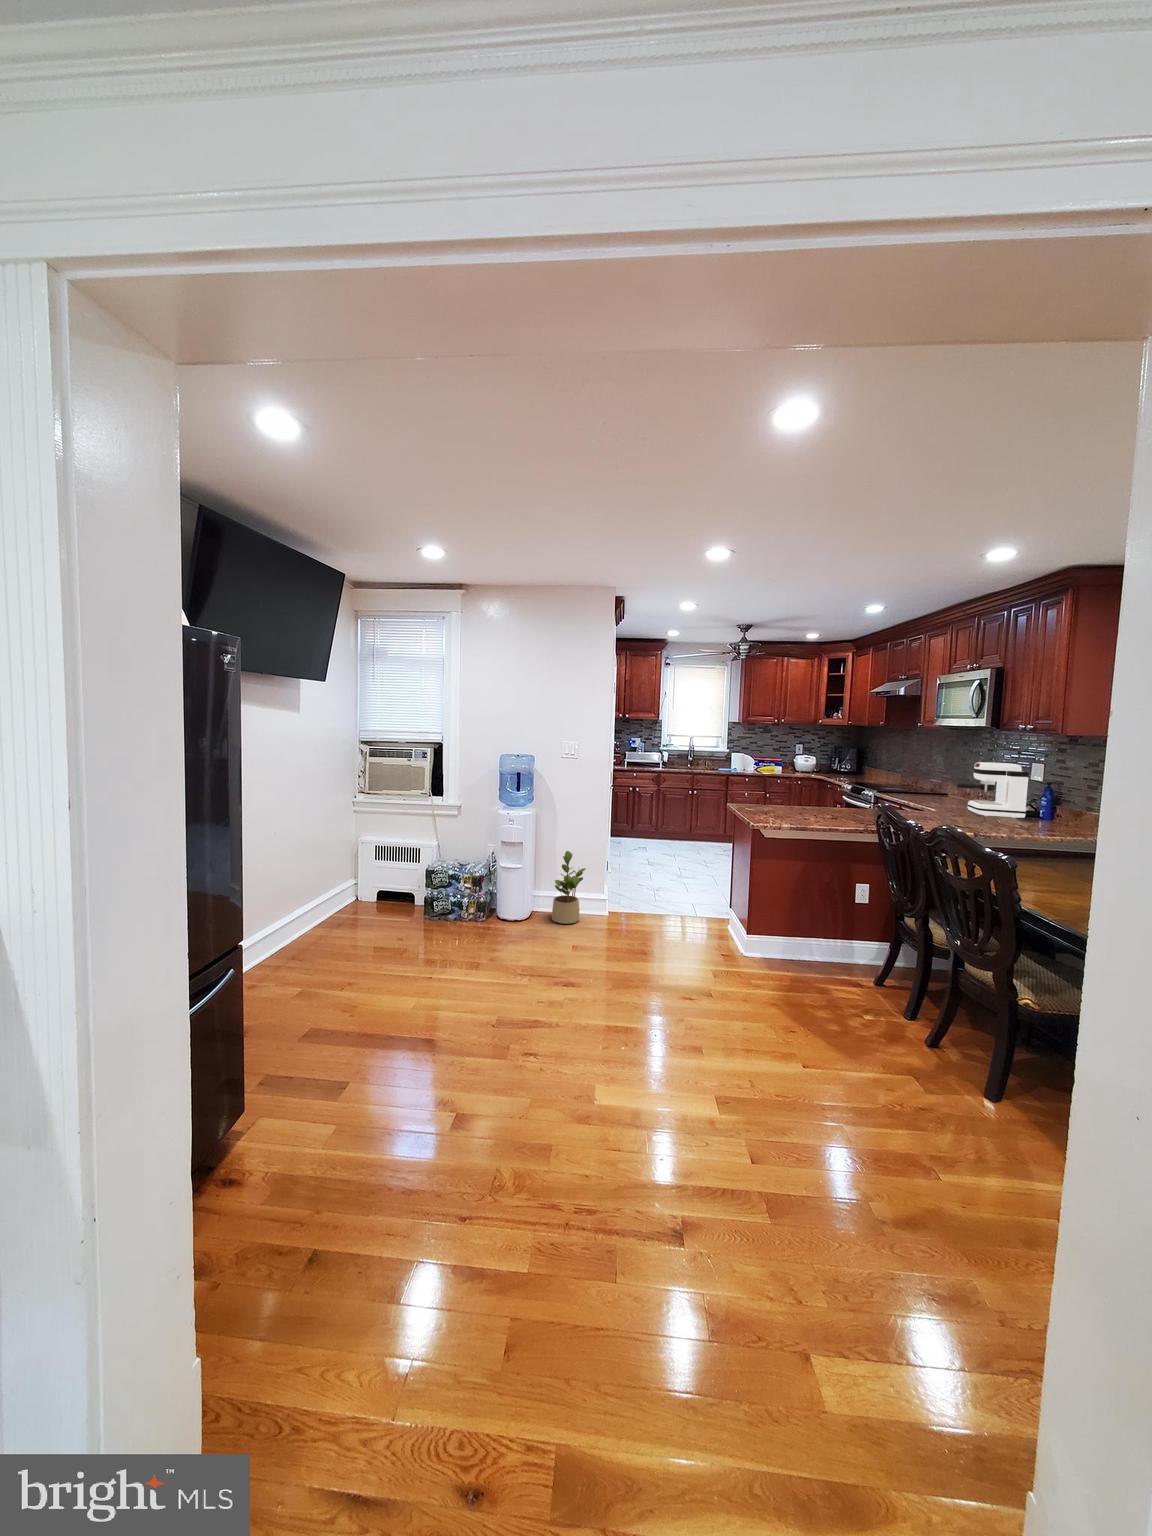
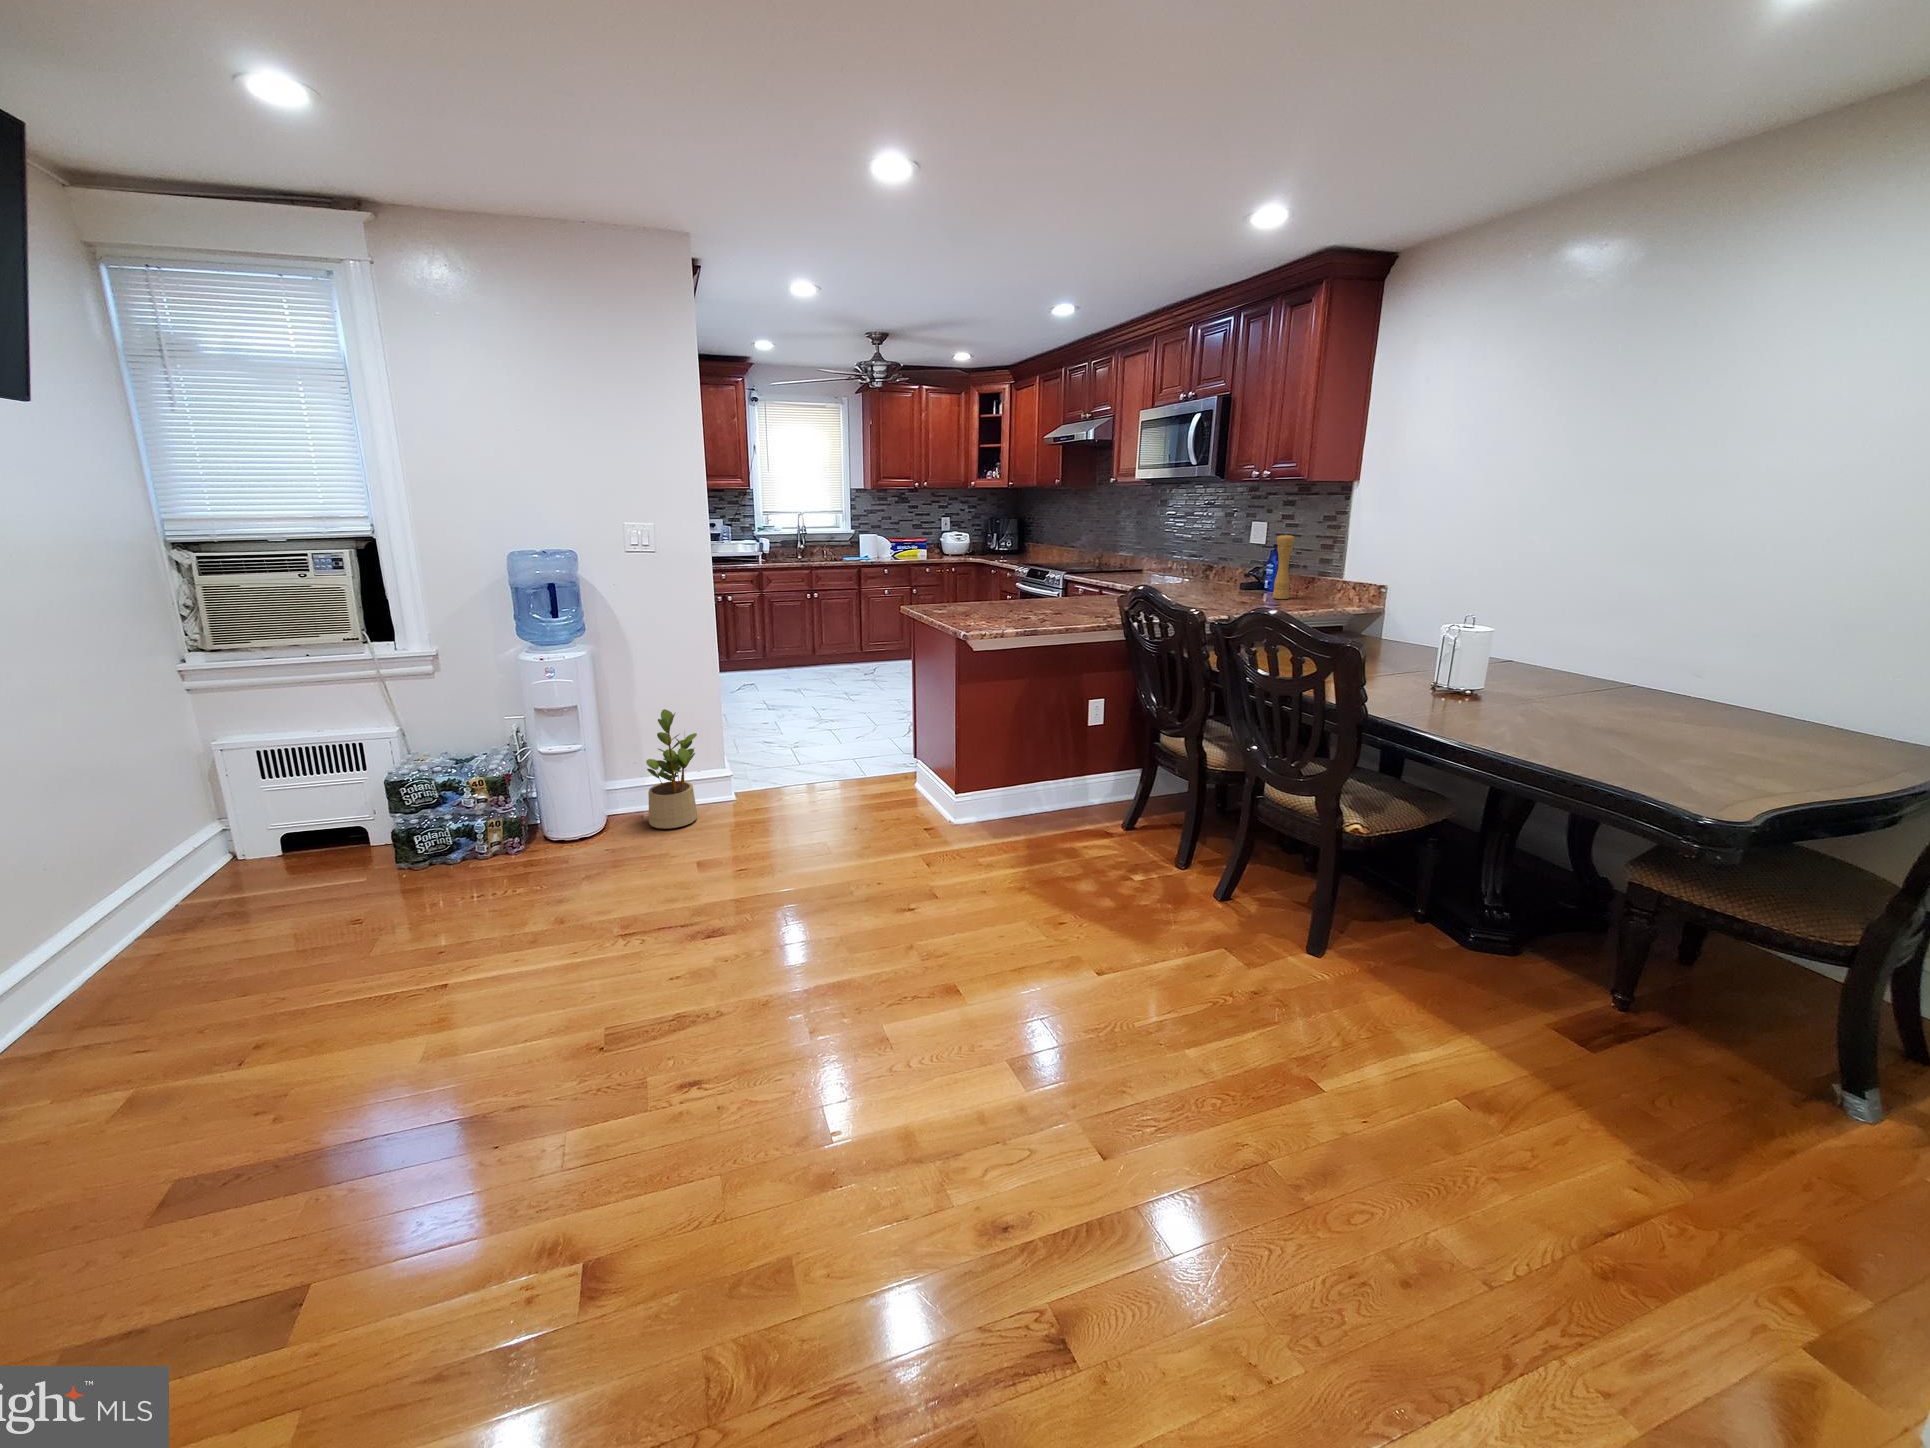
coffee maker: present [957,762,1029,818] -> none [1182,526,1260,594]
pepper mill: none [1037,773,1058,826] -> present [1273,534,1295,599]

